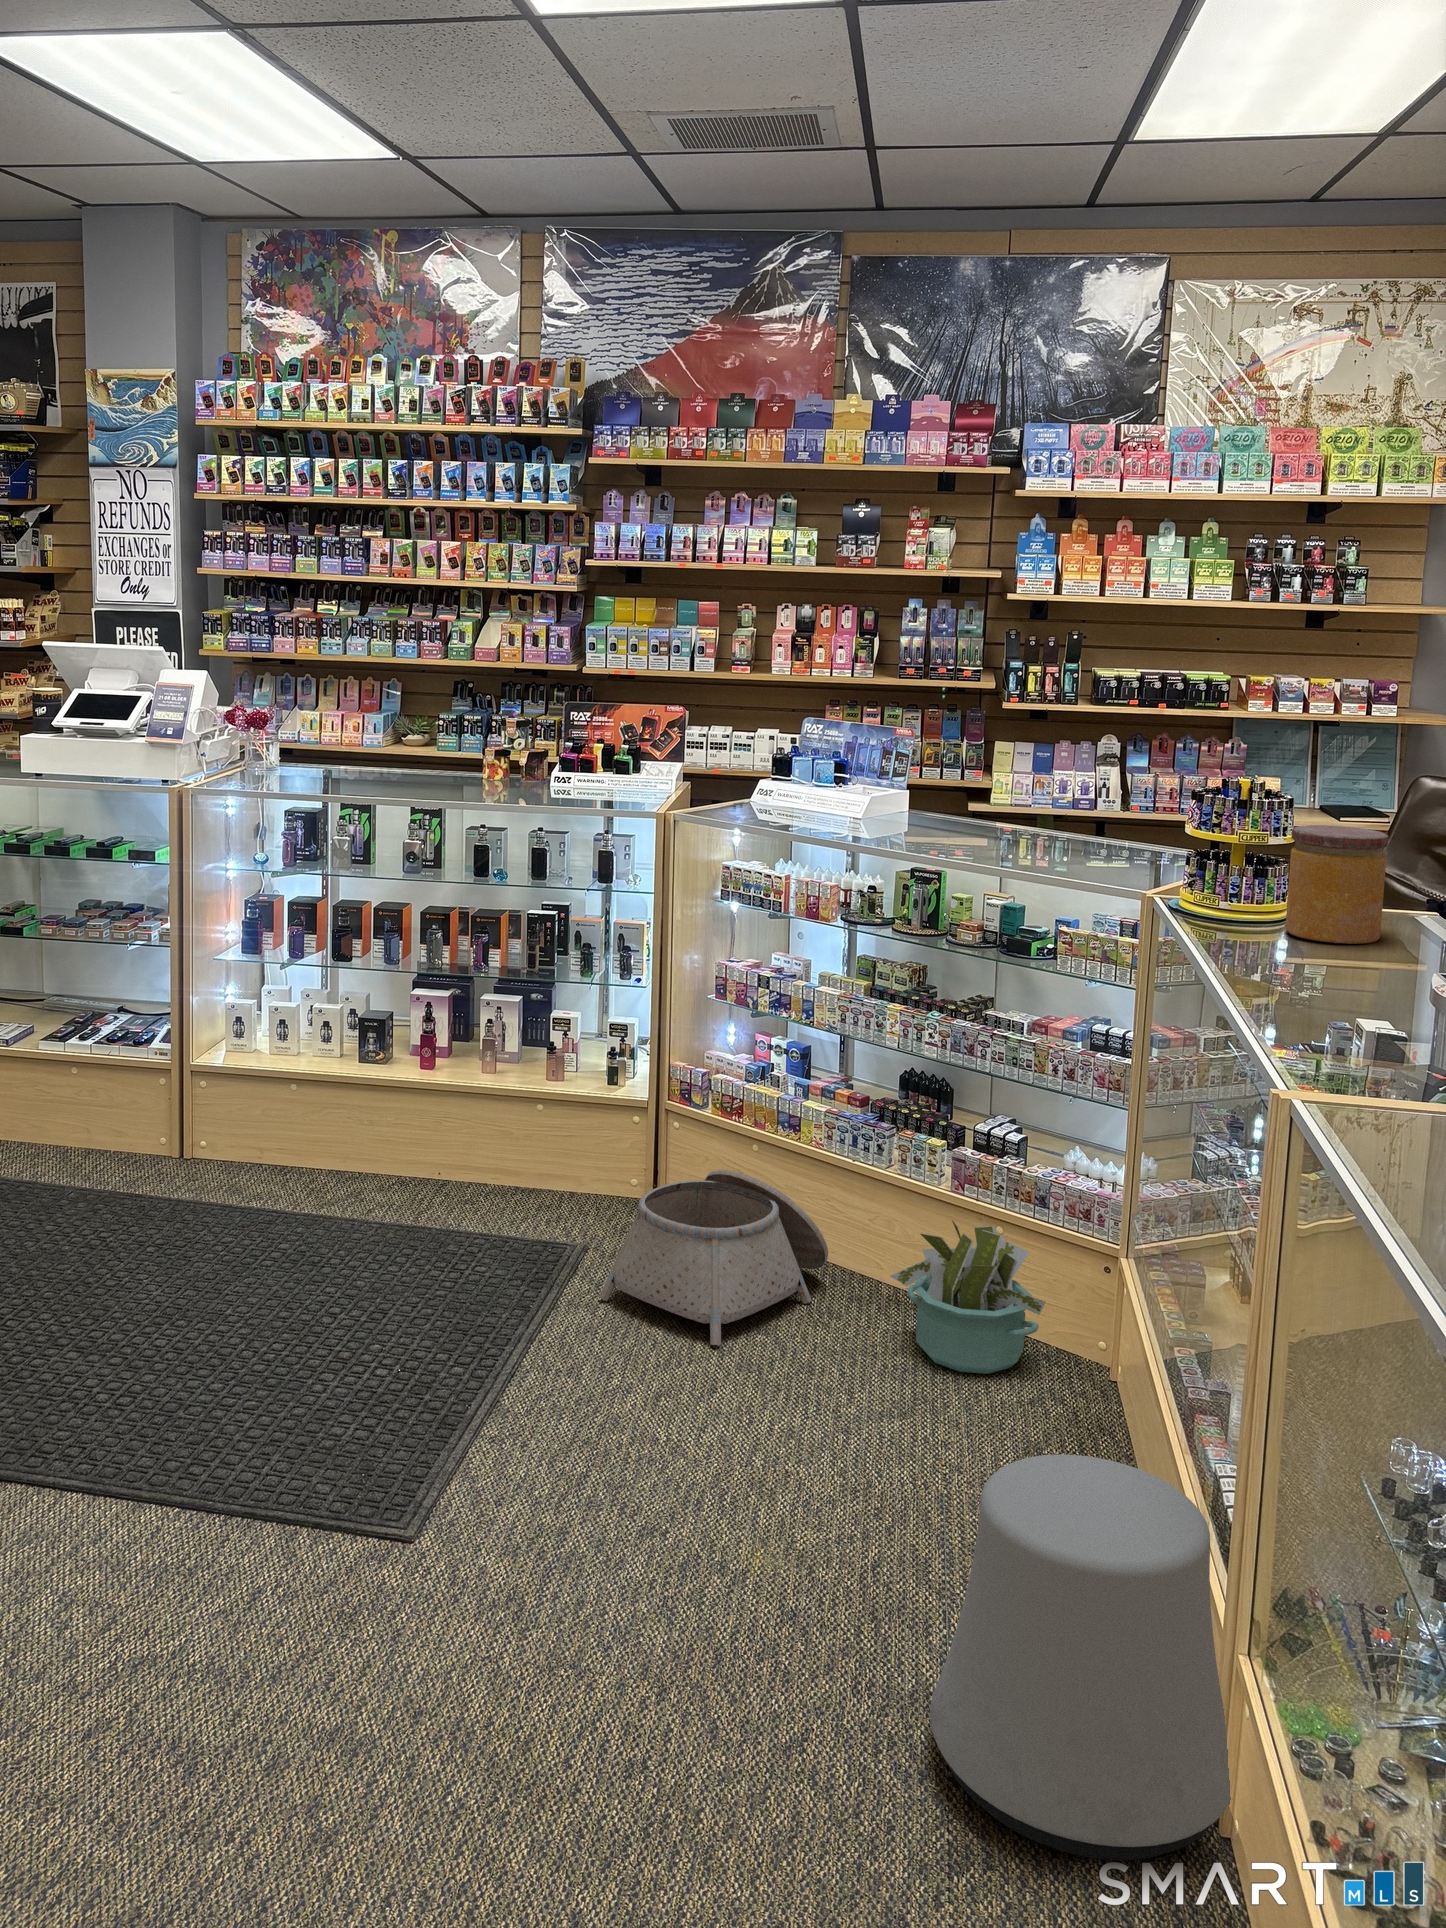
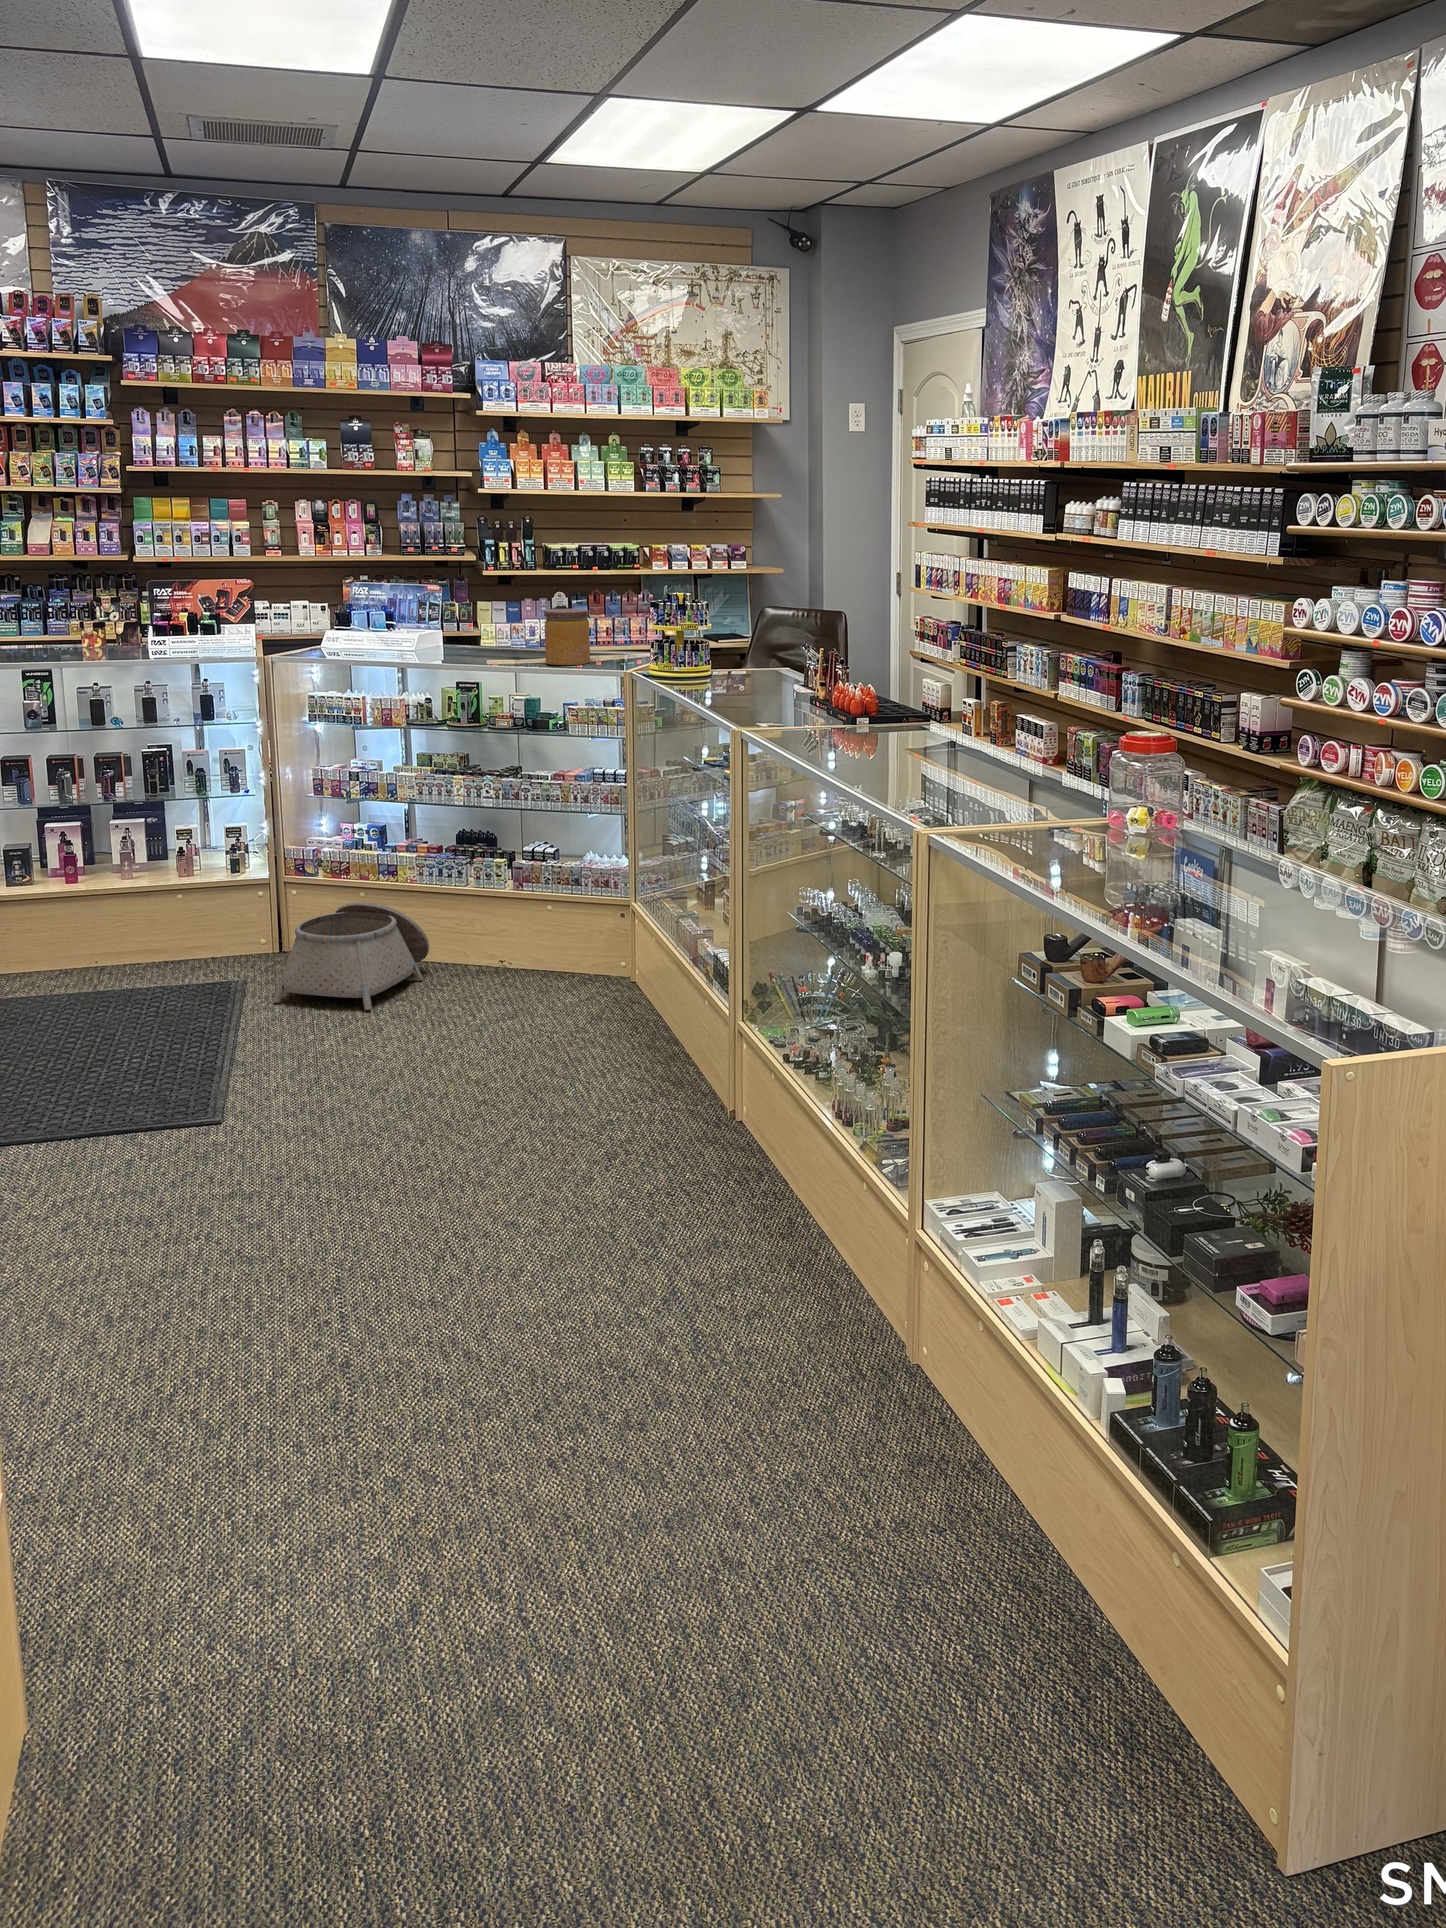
jar: present [1286,825,1388,944] -> present [544,609,590,665]
decorative plant: present [890,1220,1045,1374] -> none [481,904,581,995]
stool: present [930,1454,1231,1860] -> none [564,970,722,1155]

